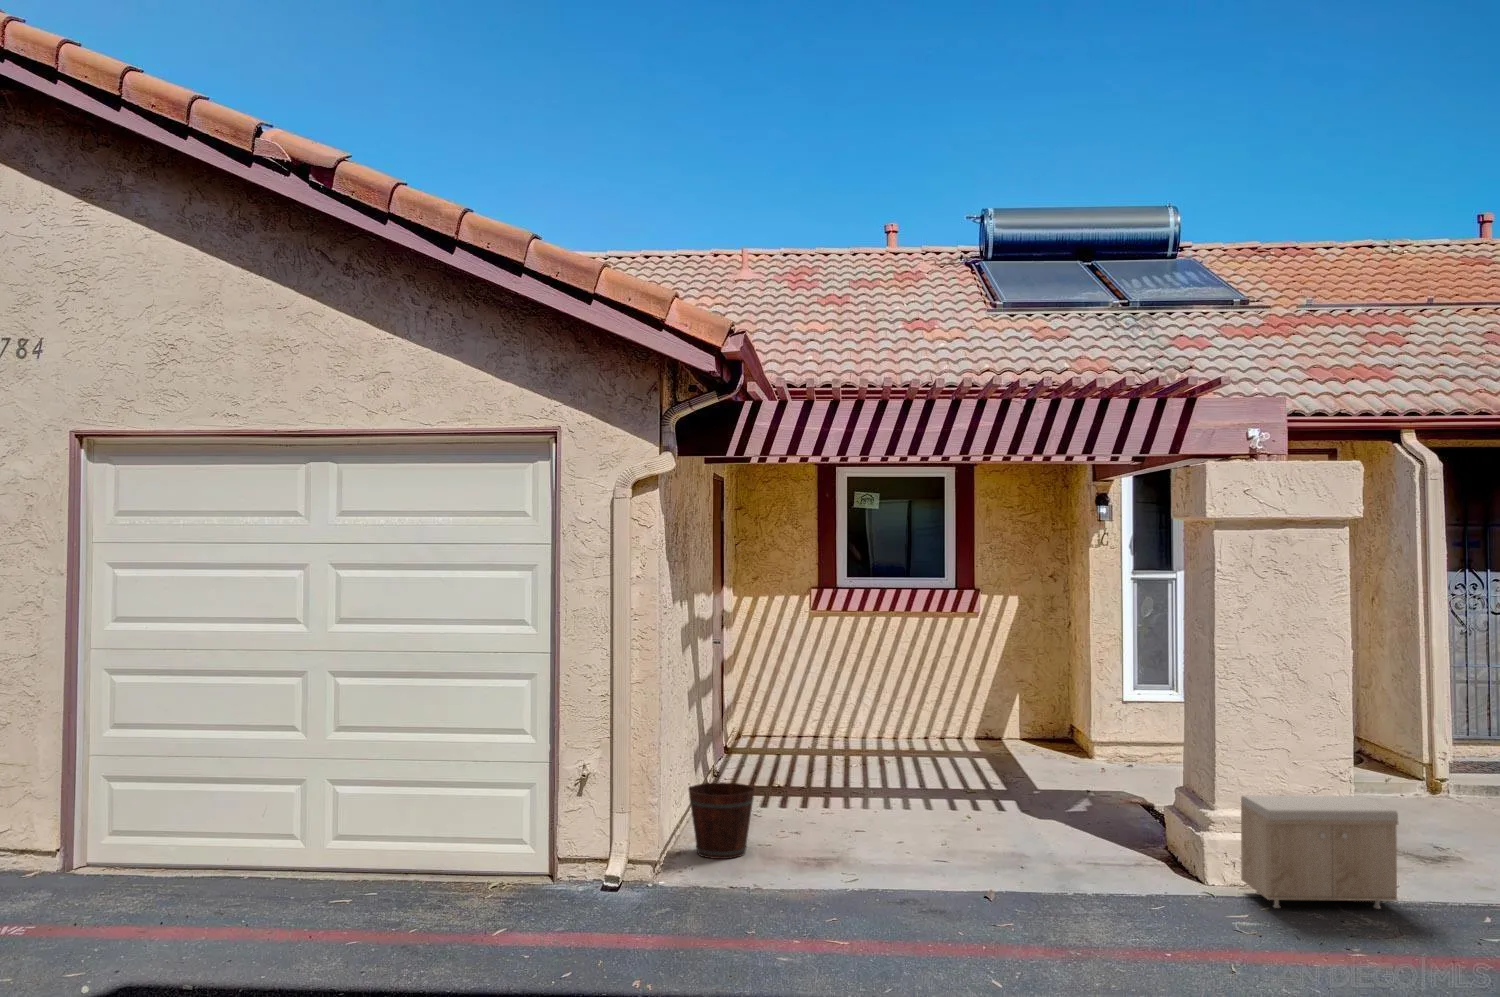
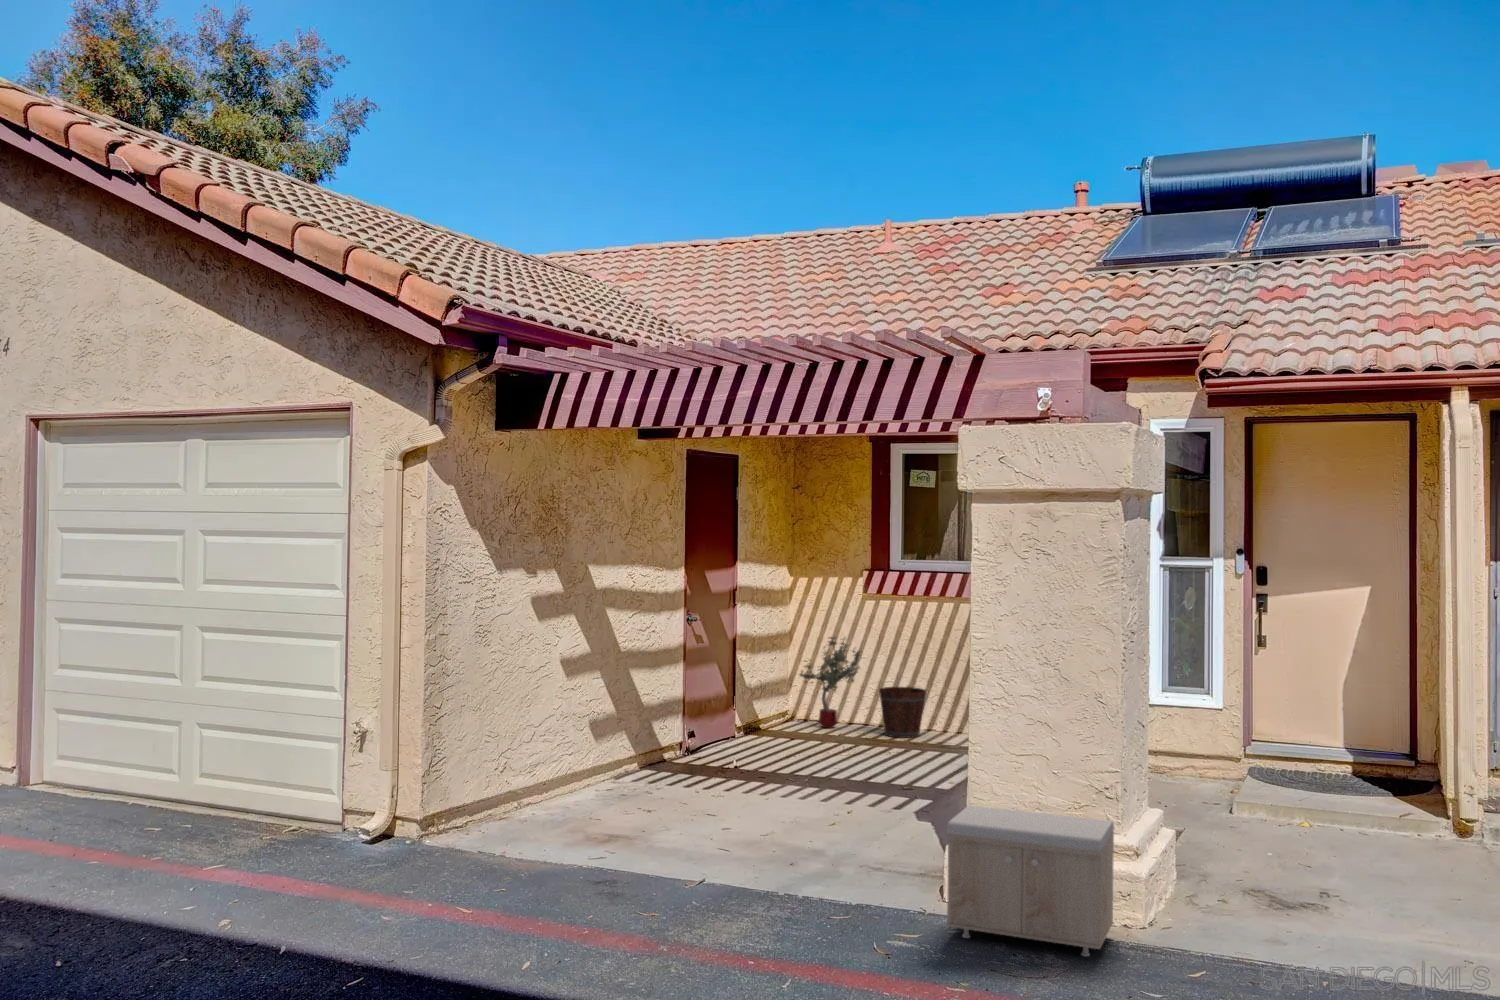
potted tree: none [746,655,818,746] -> present [800,637,861,728]
bucket: present [689,782,754,859] -> present [879,686,926,738]

